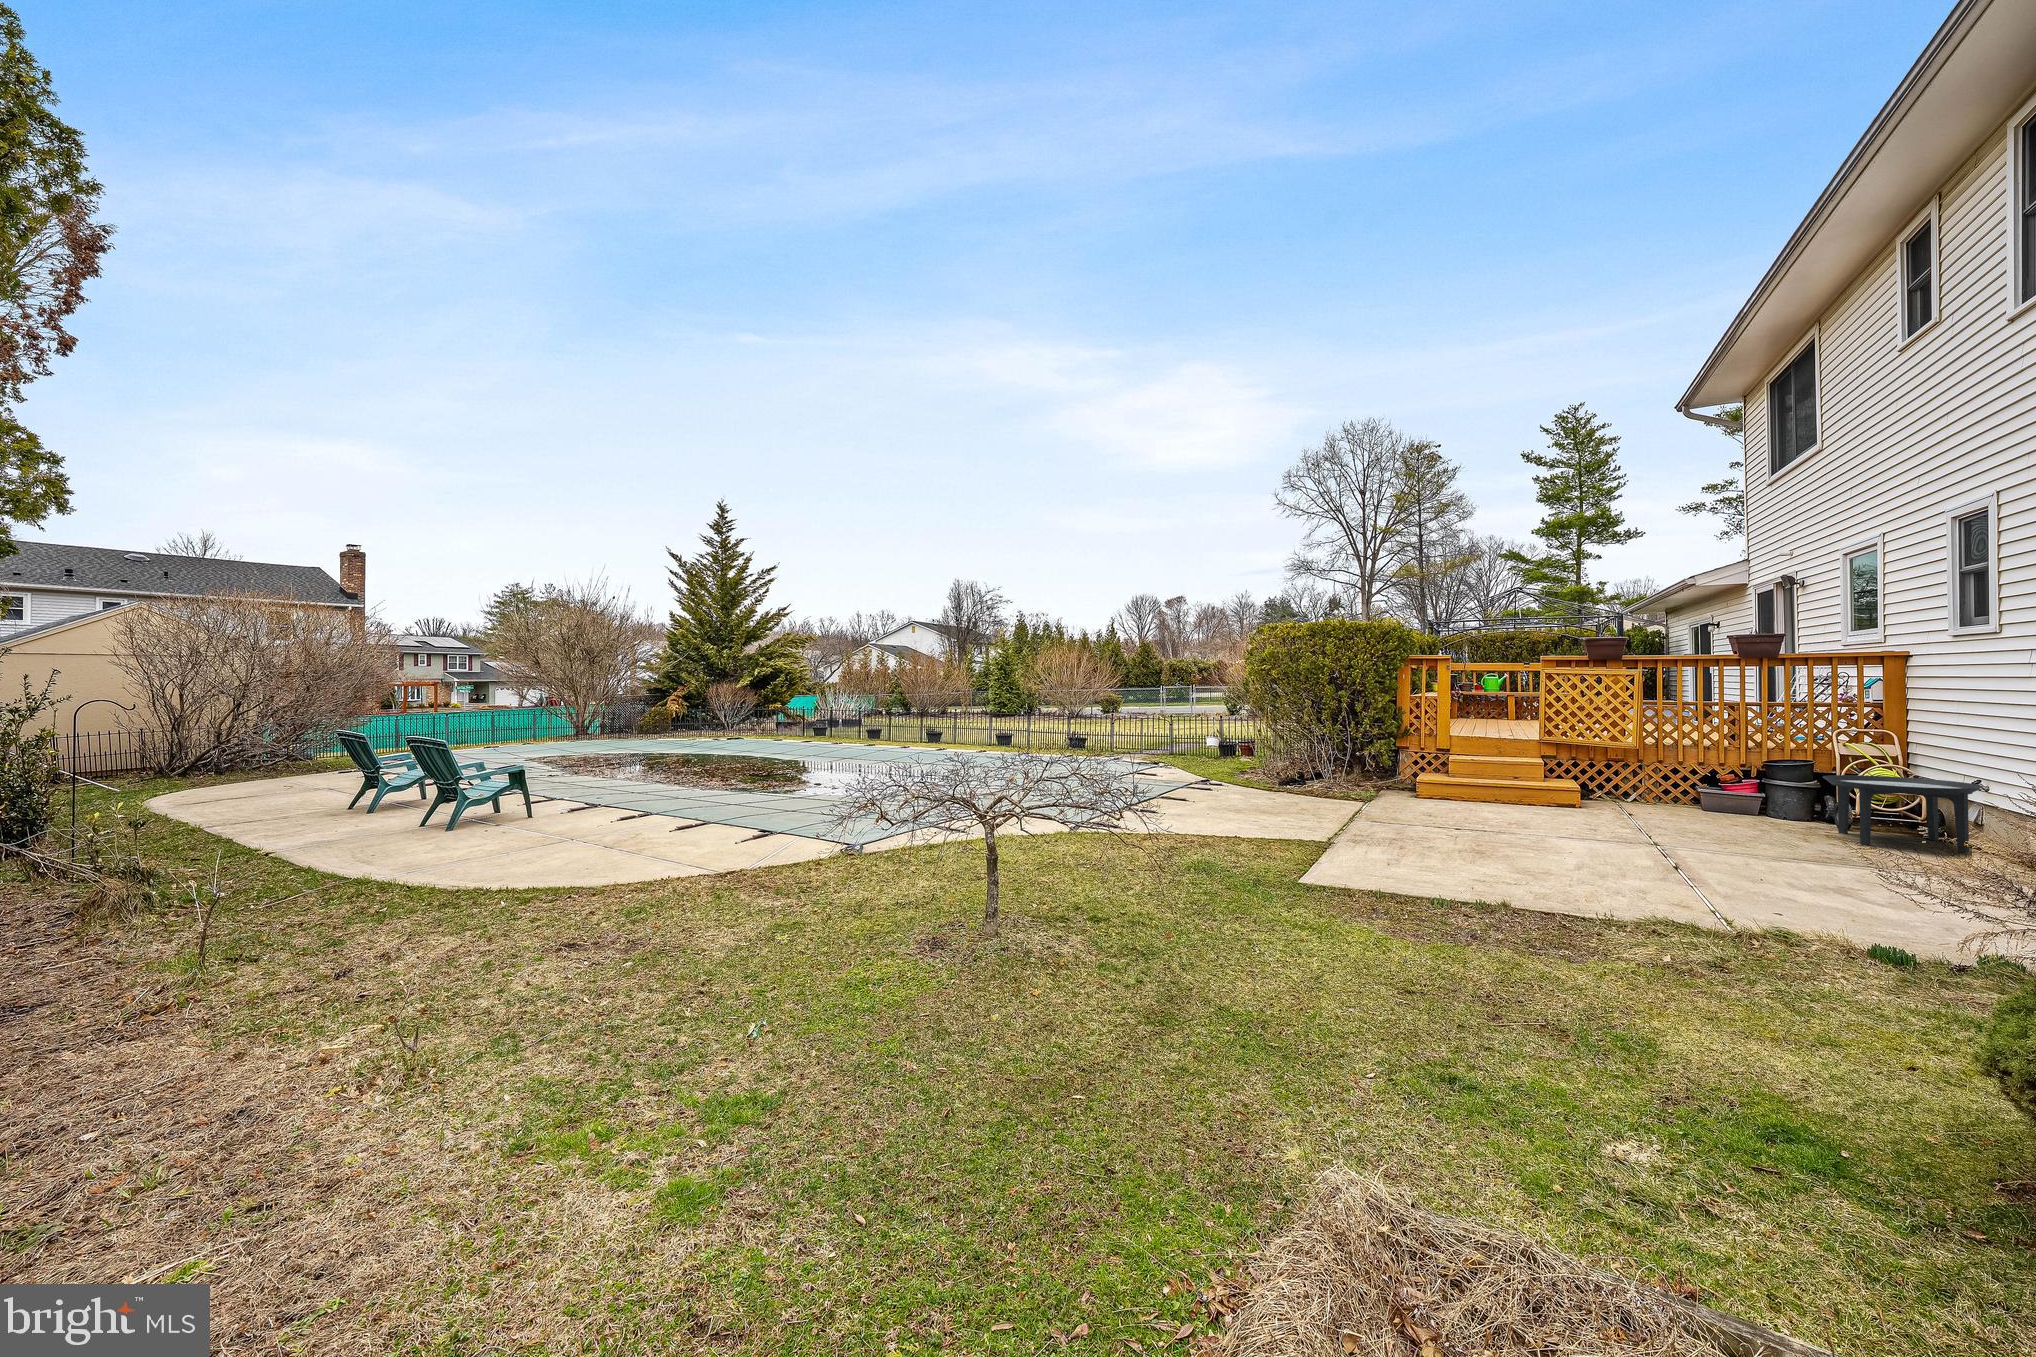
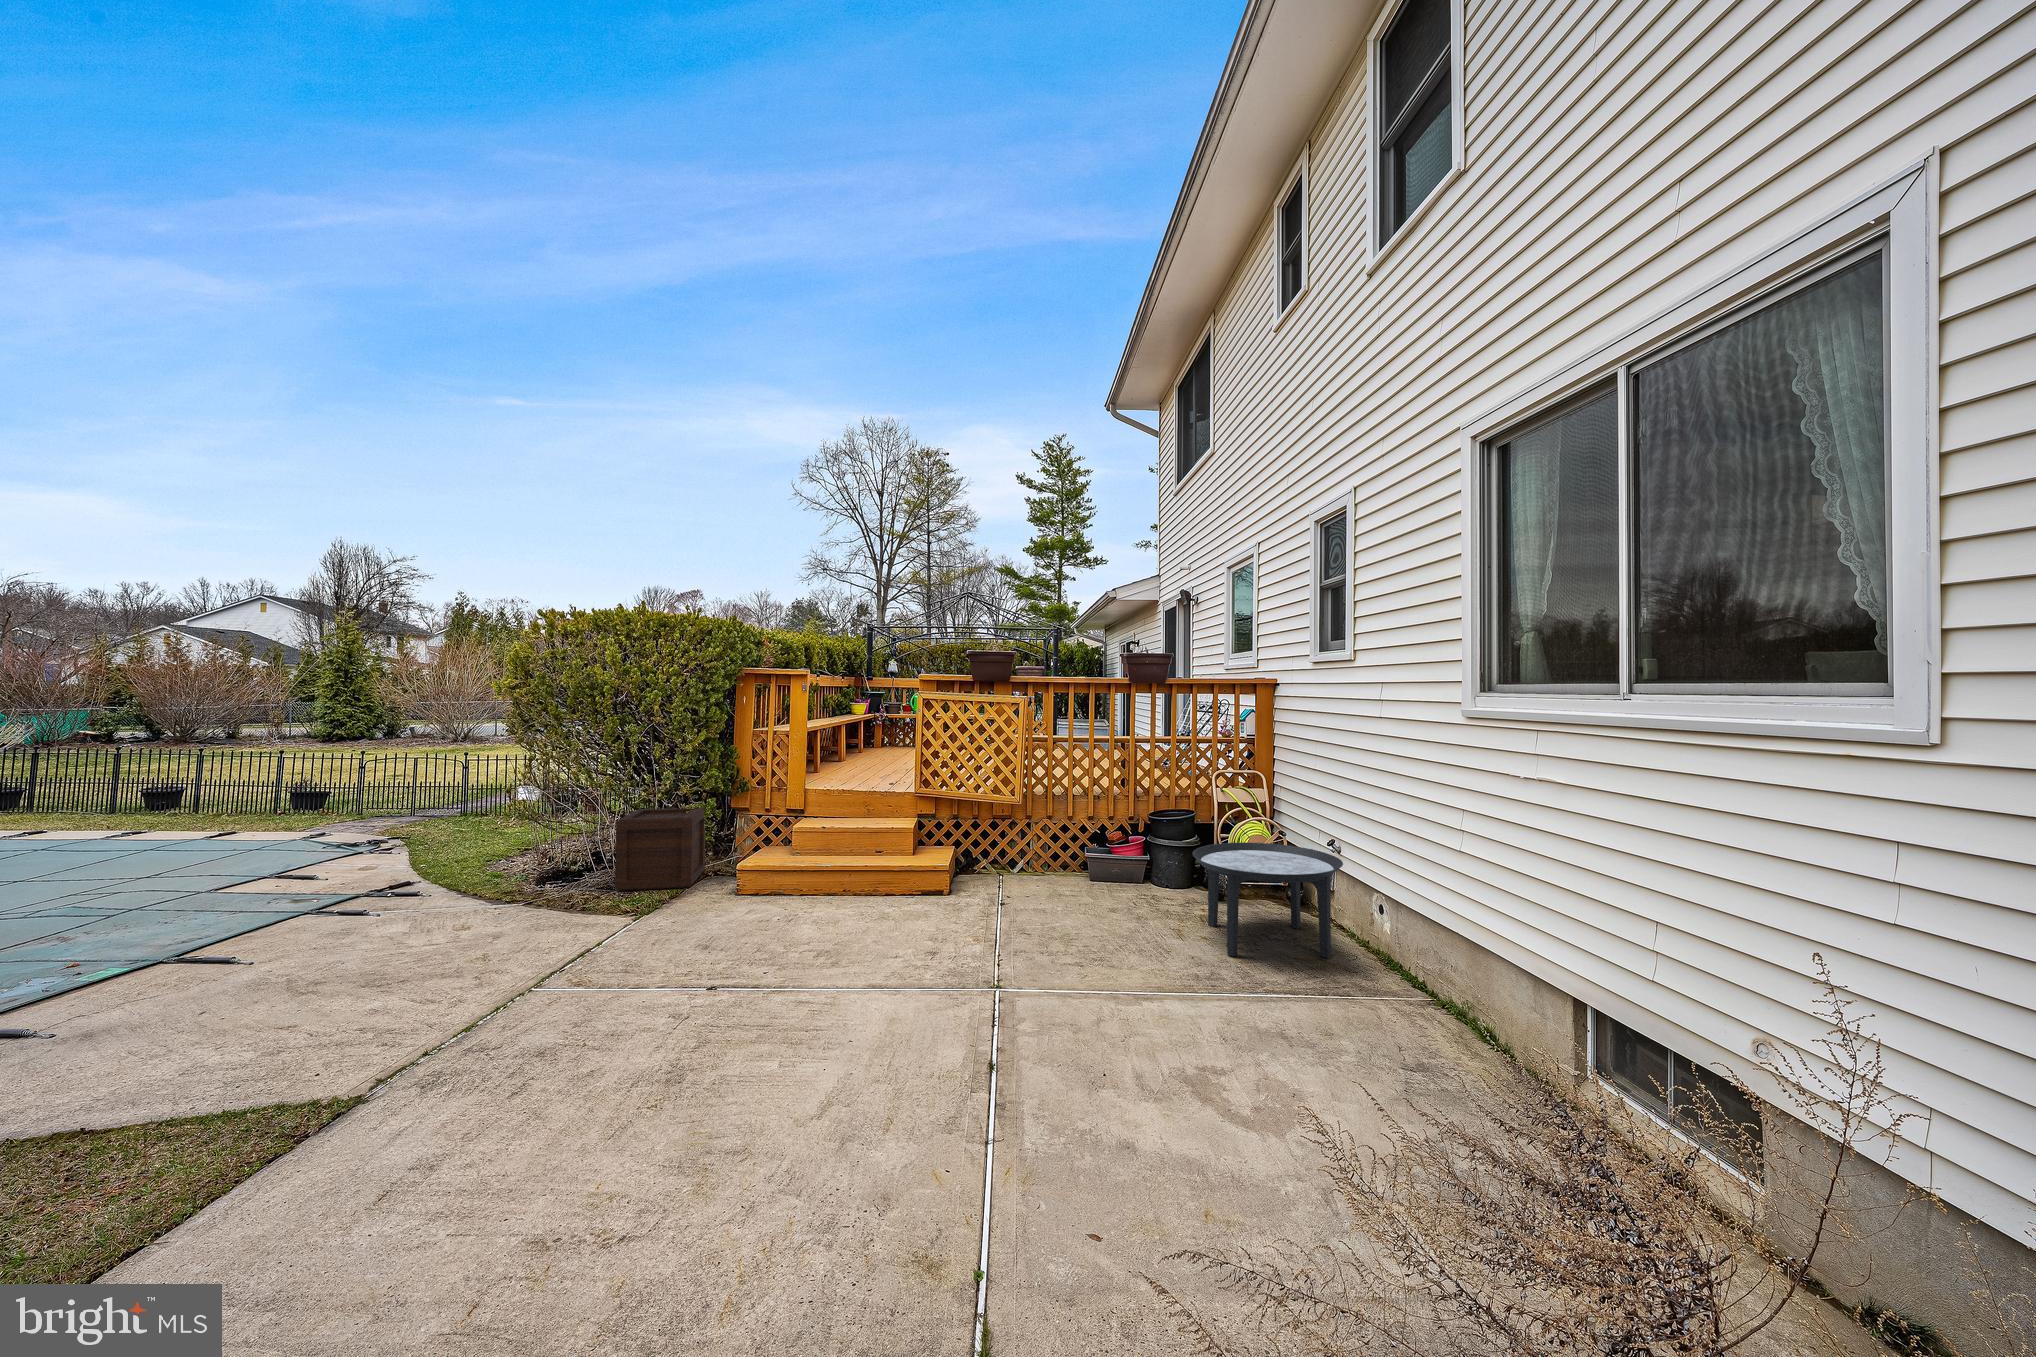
wooden crate: none [1335,744,1385,791] -> present [615,808,706,891]

